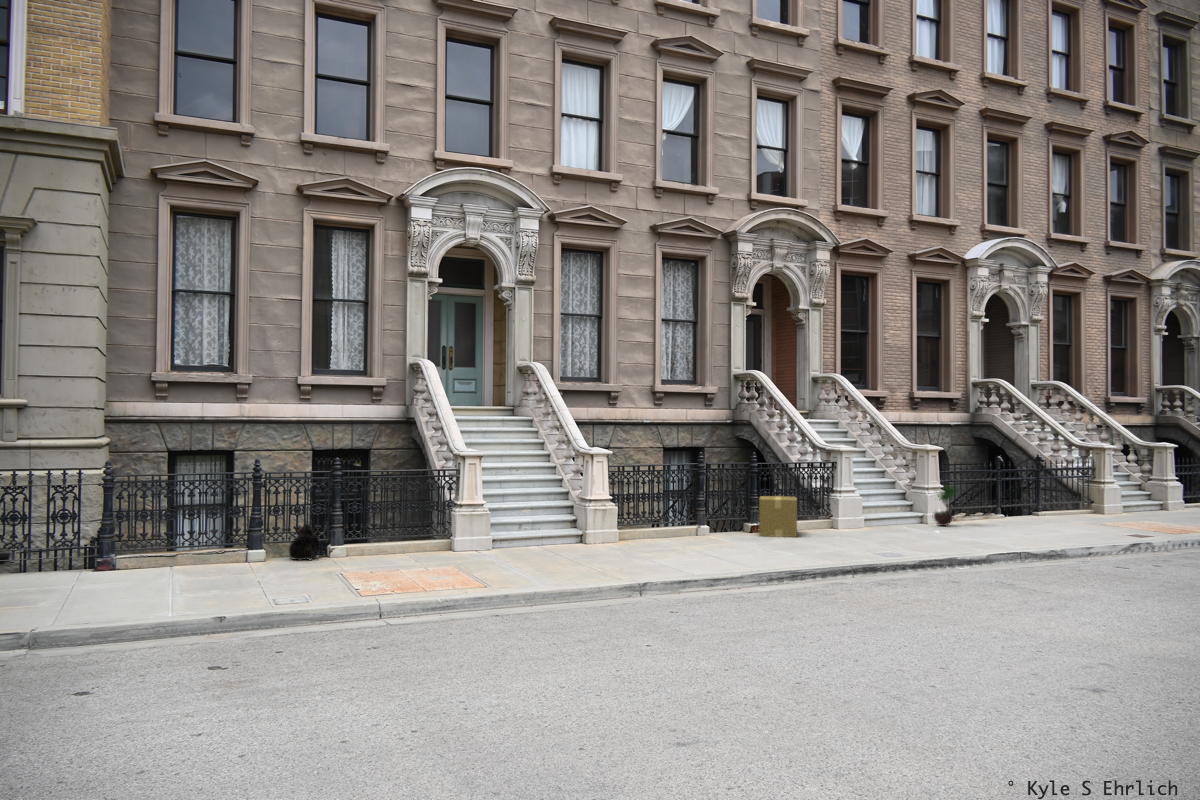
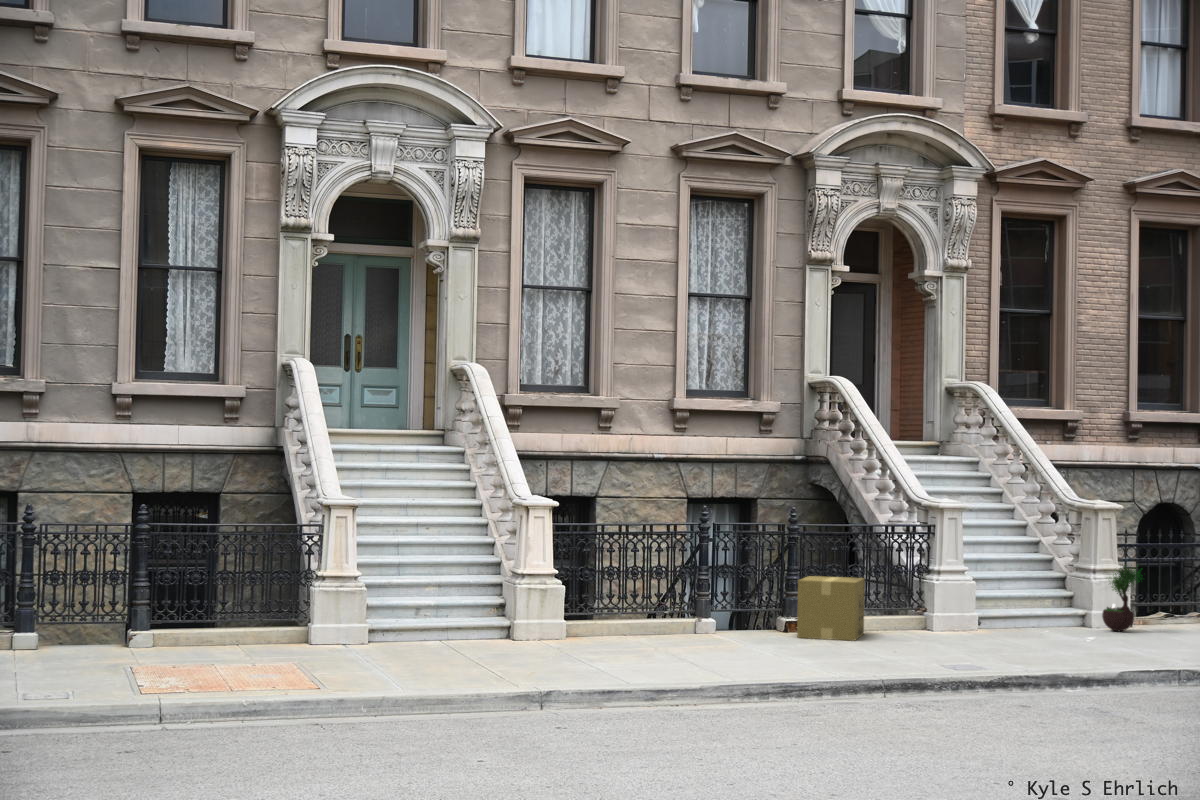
backpack: present [289,524,323,560] -> none [68,595,126,651]

